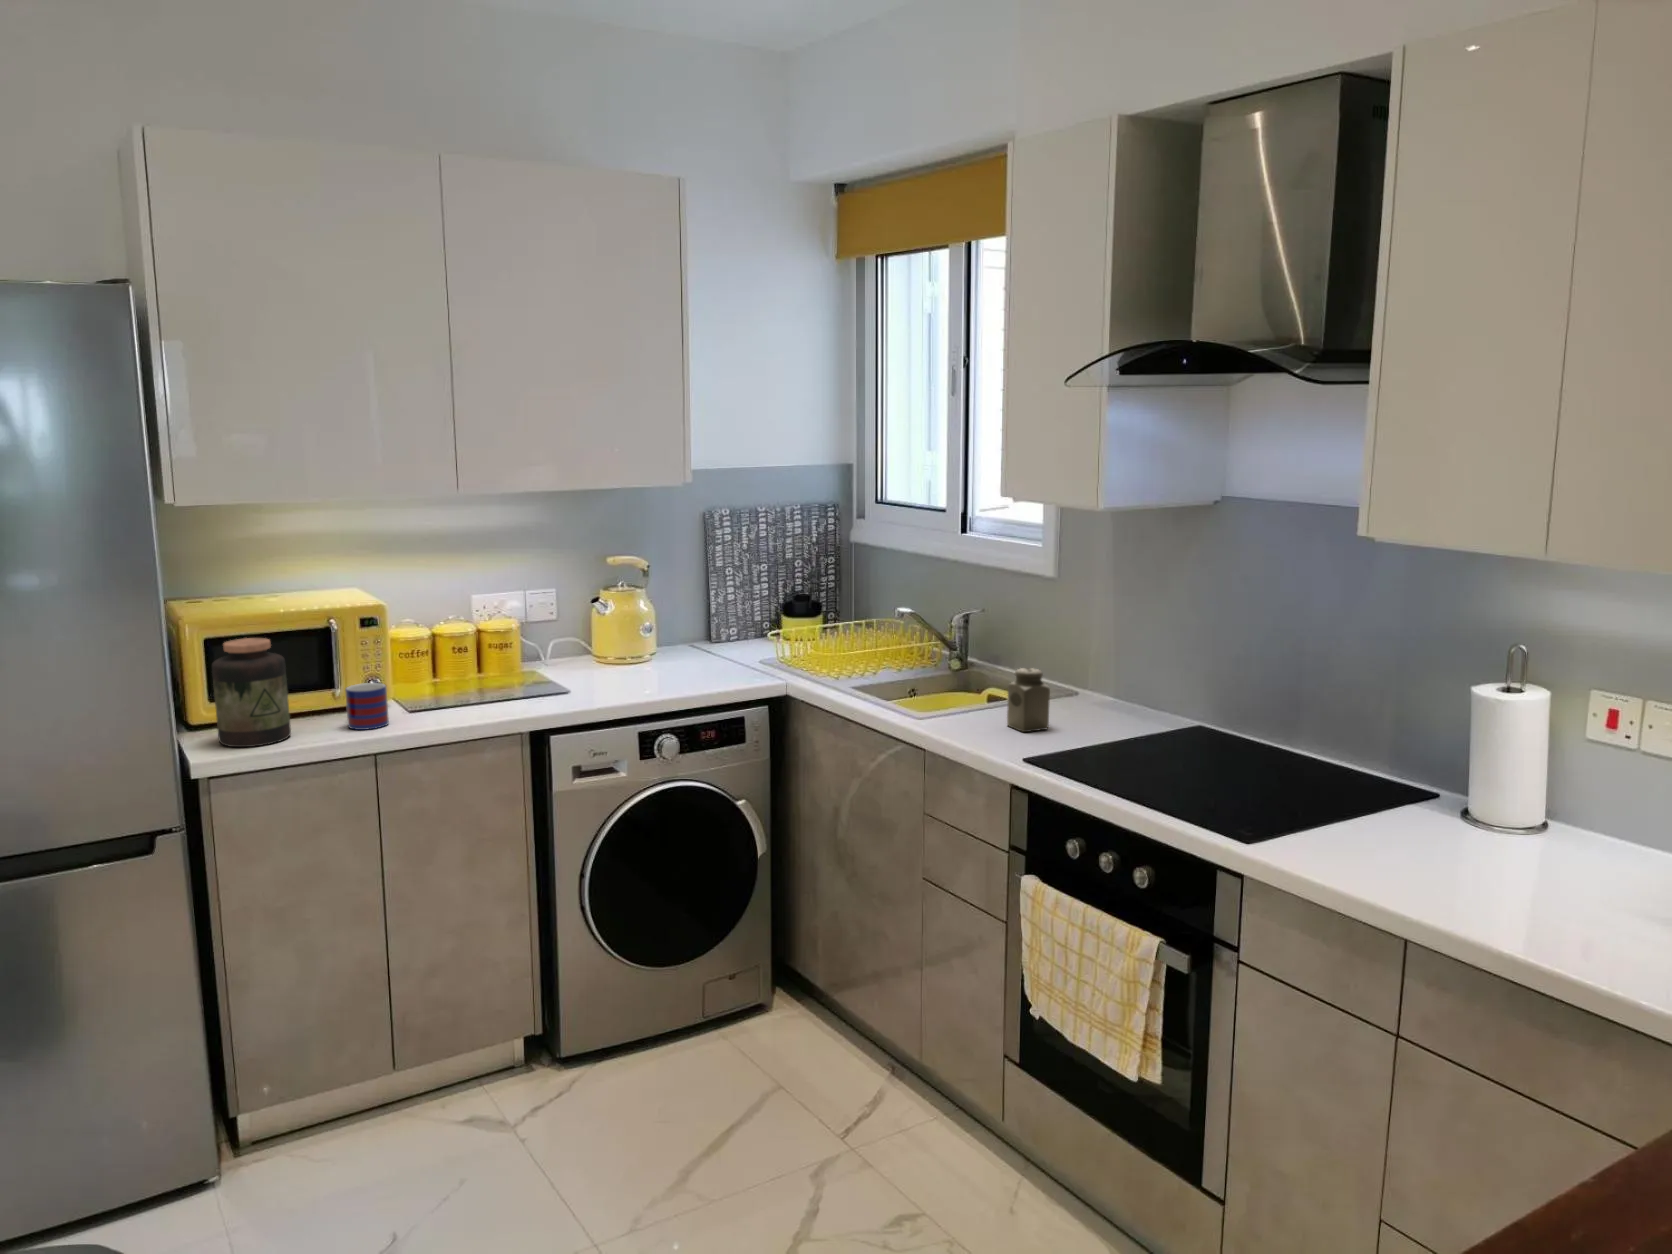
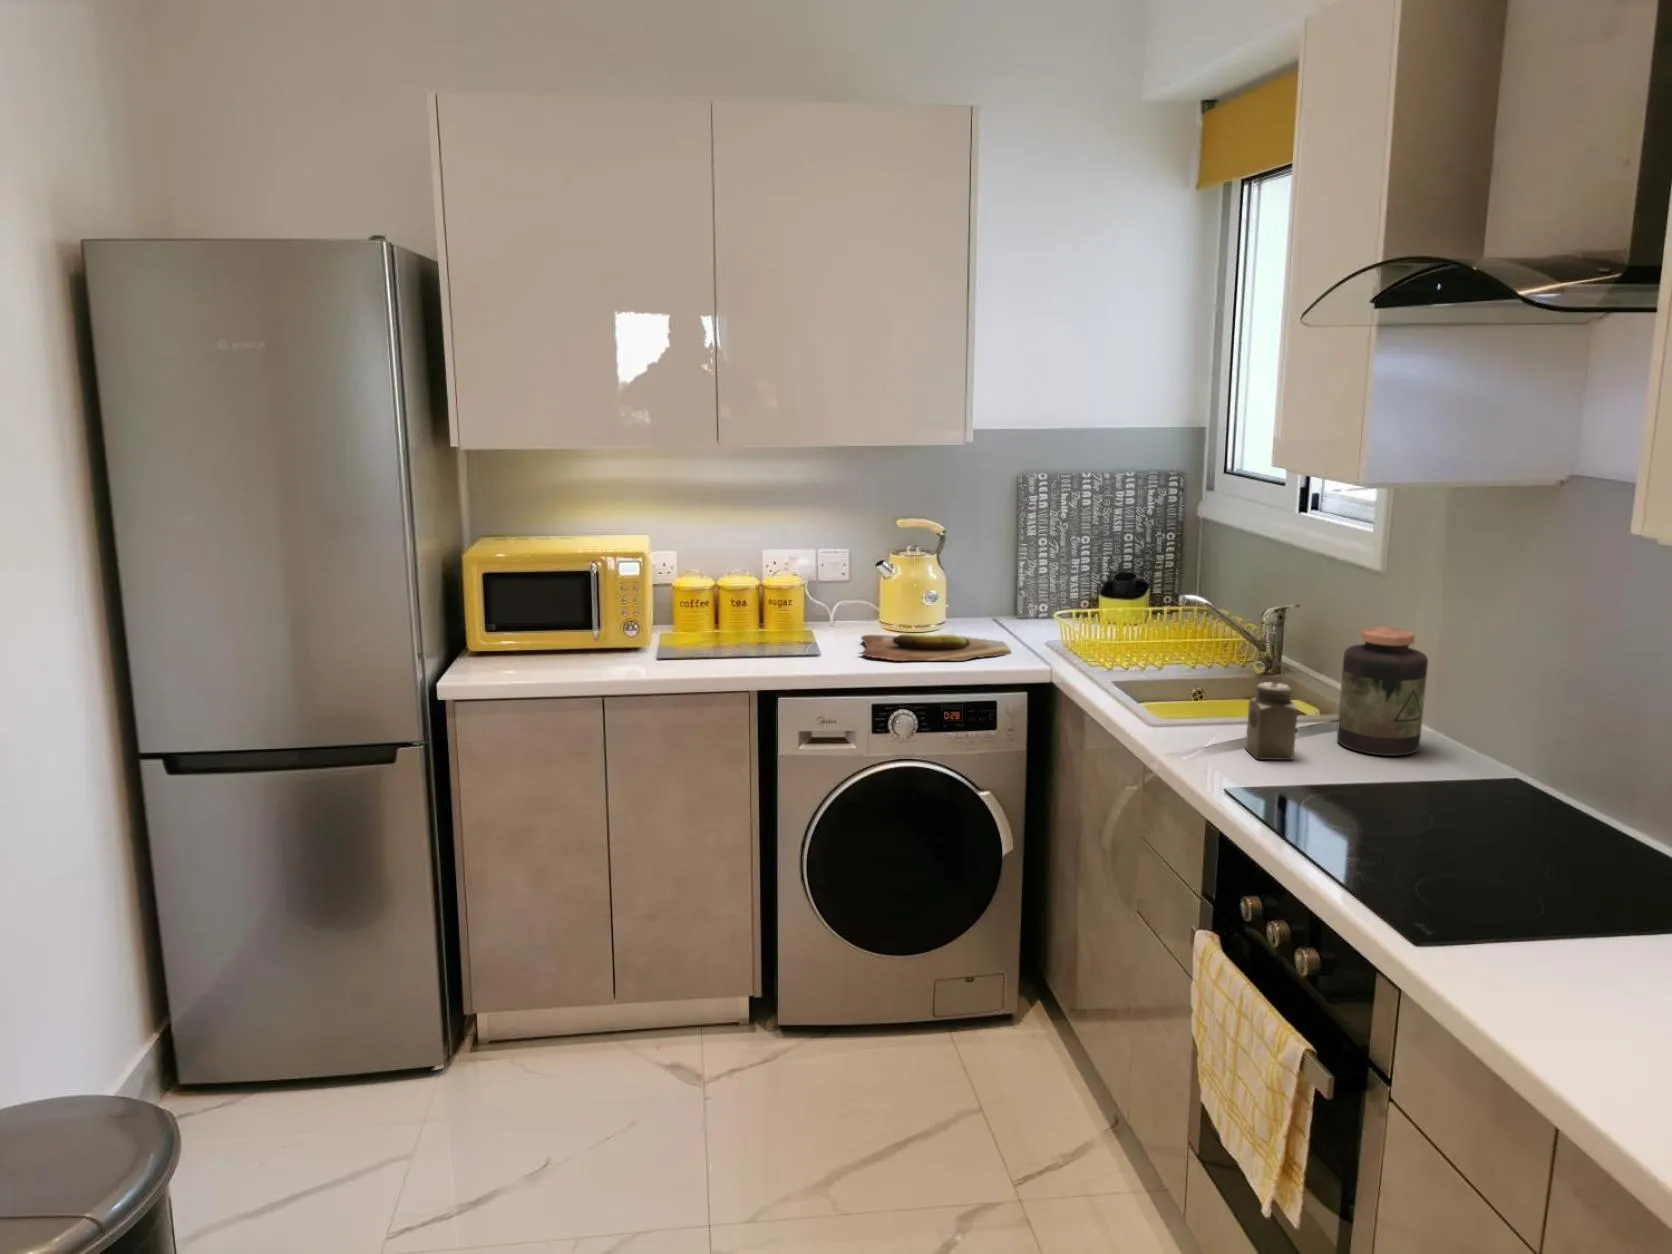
jar: present [212,638,291,747] -> present [1337,627,1428,756]
cutting board: none [595,660,743,689] -> present [860,634,1011,661]
mug: present [345,683,389,730] -> none [592,628,631,672]

